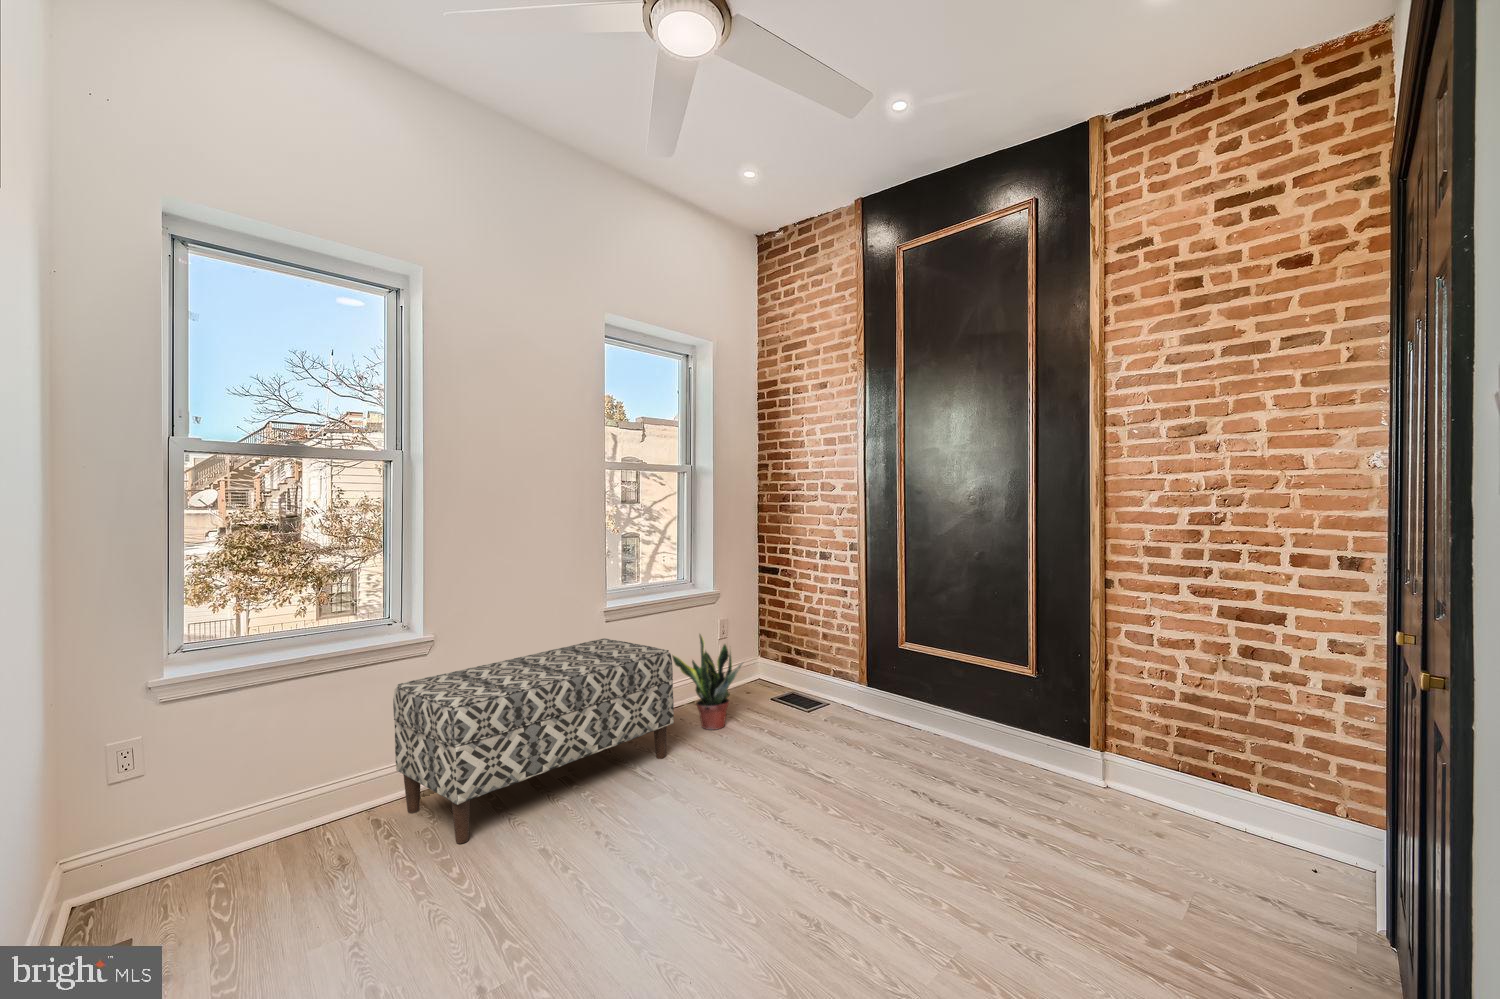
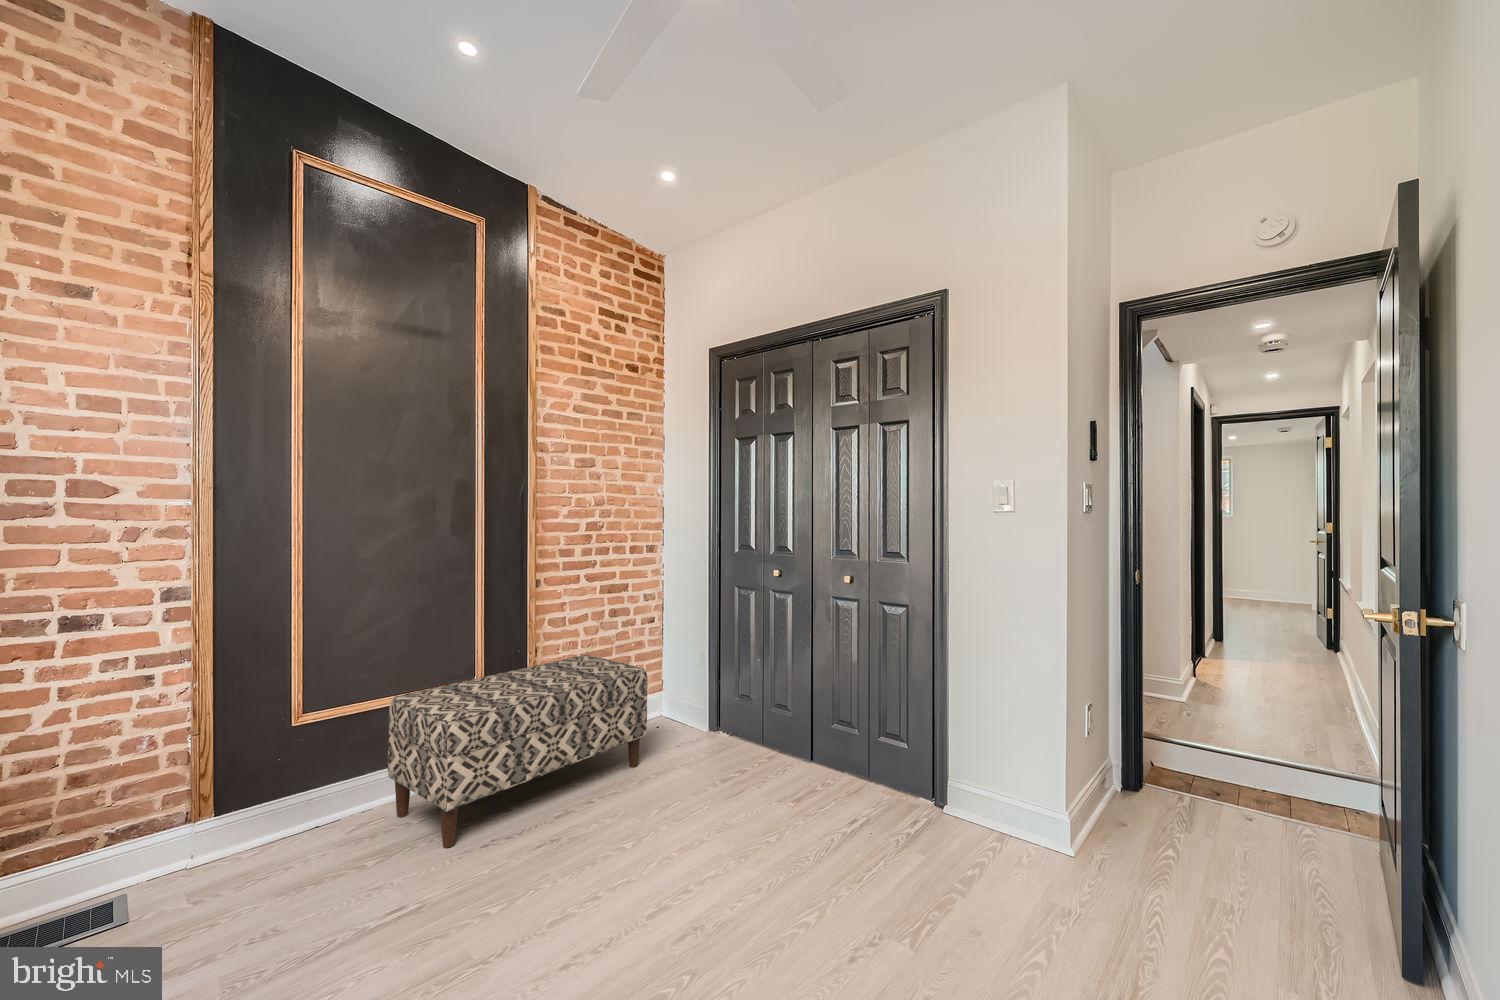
potted plant: present [672,635,744,730] -> none [647,651,712,741]

